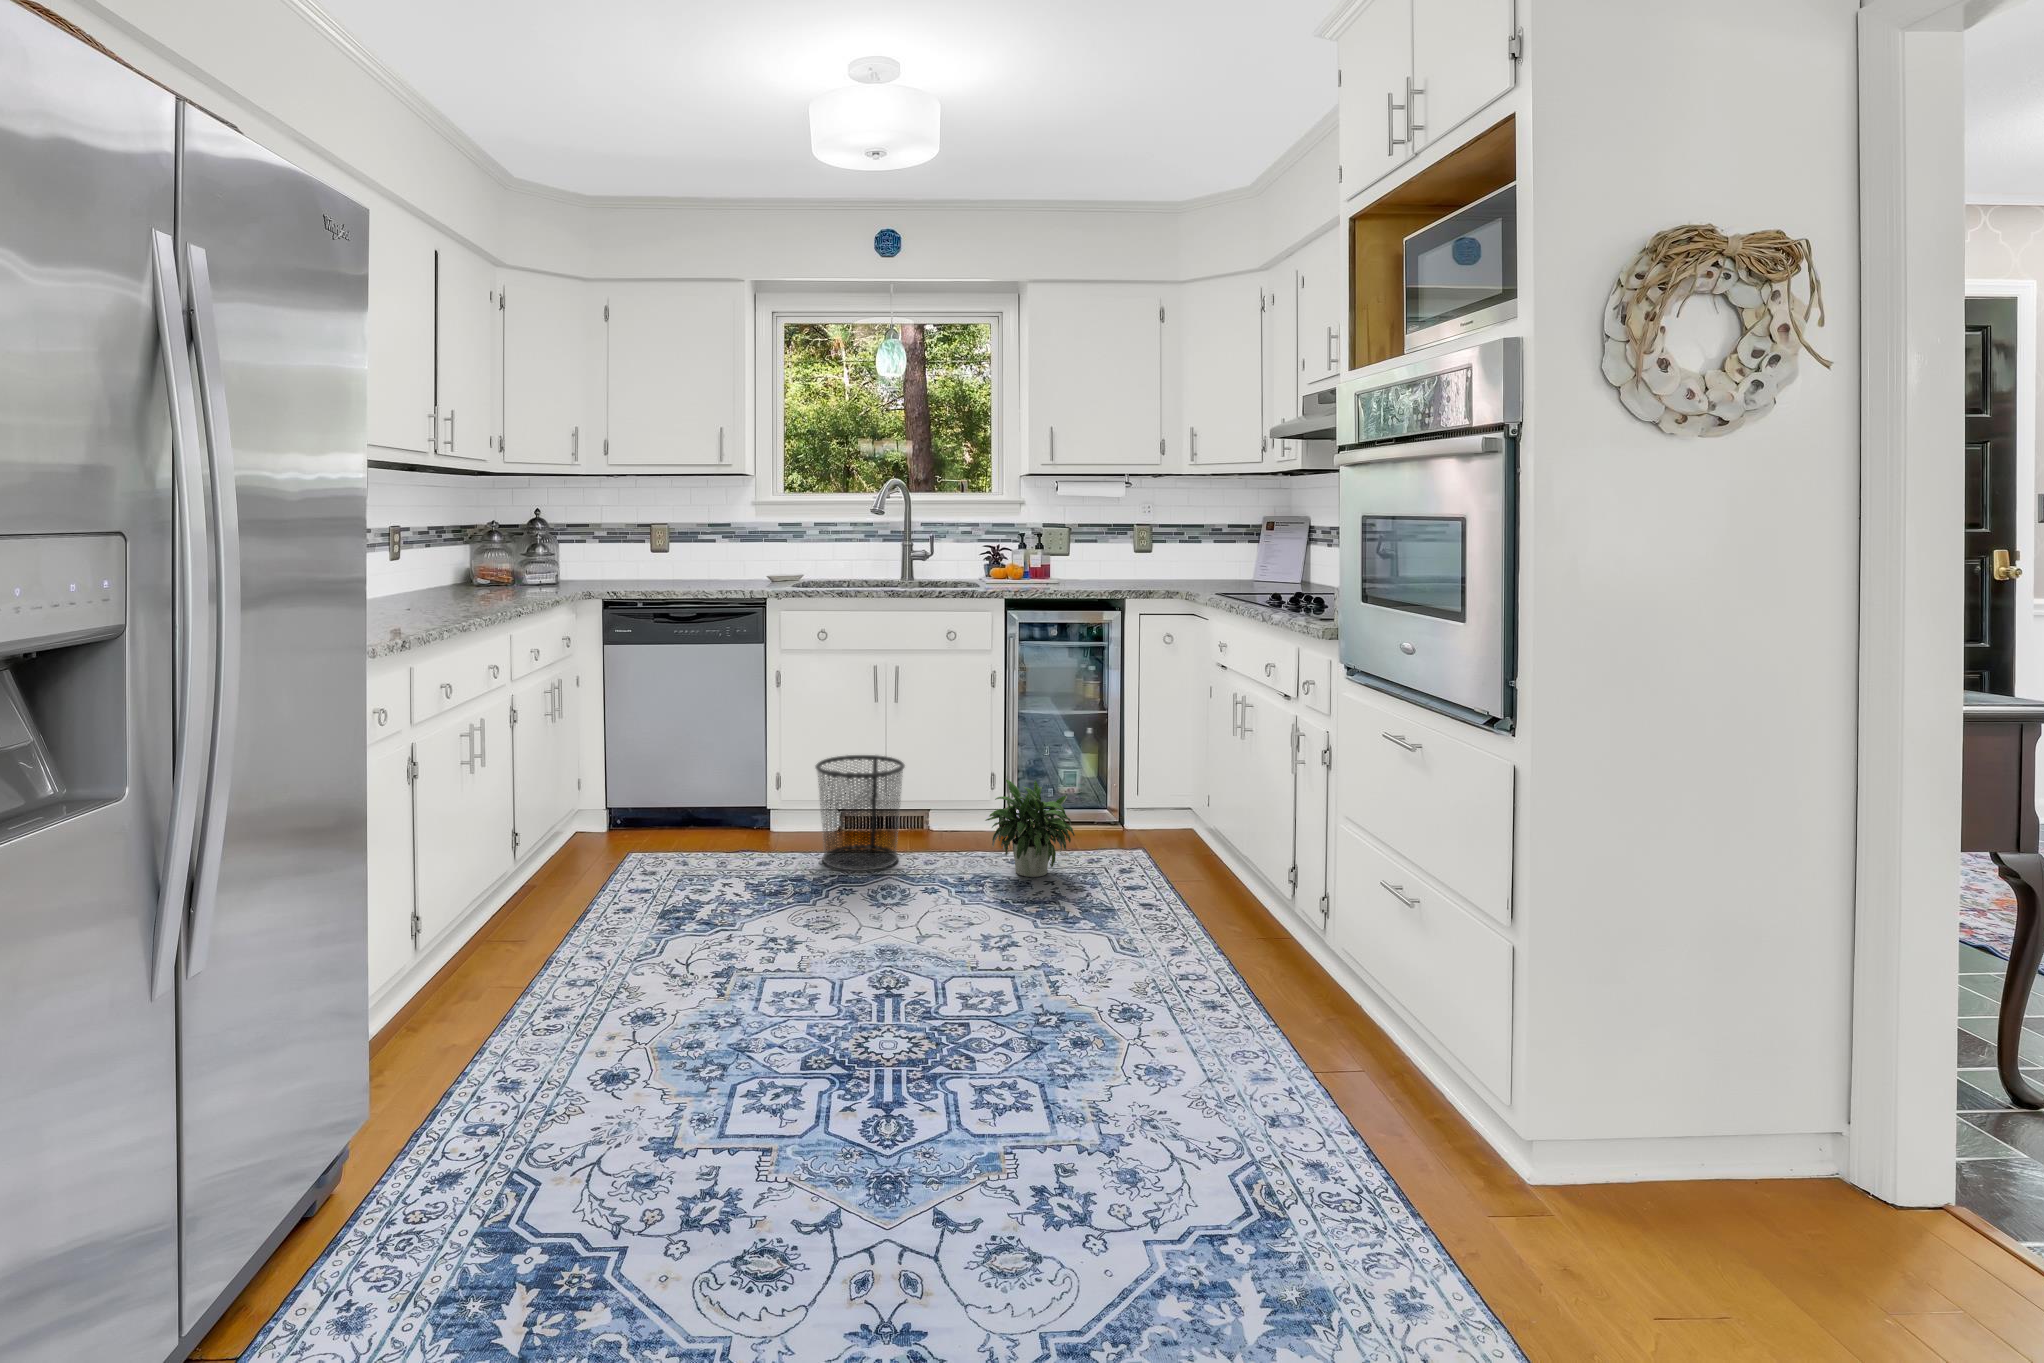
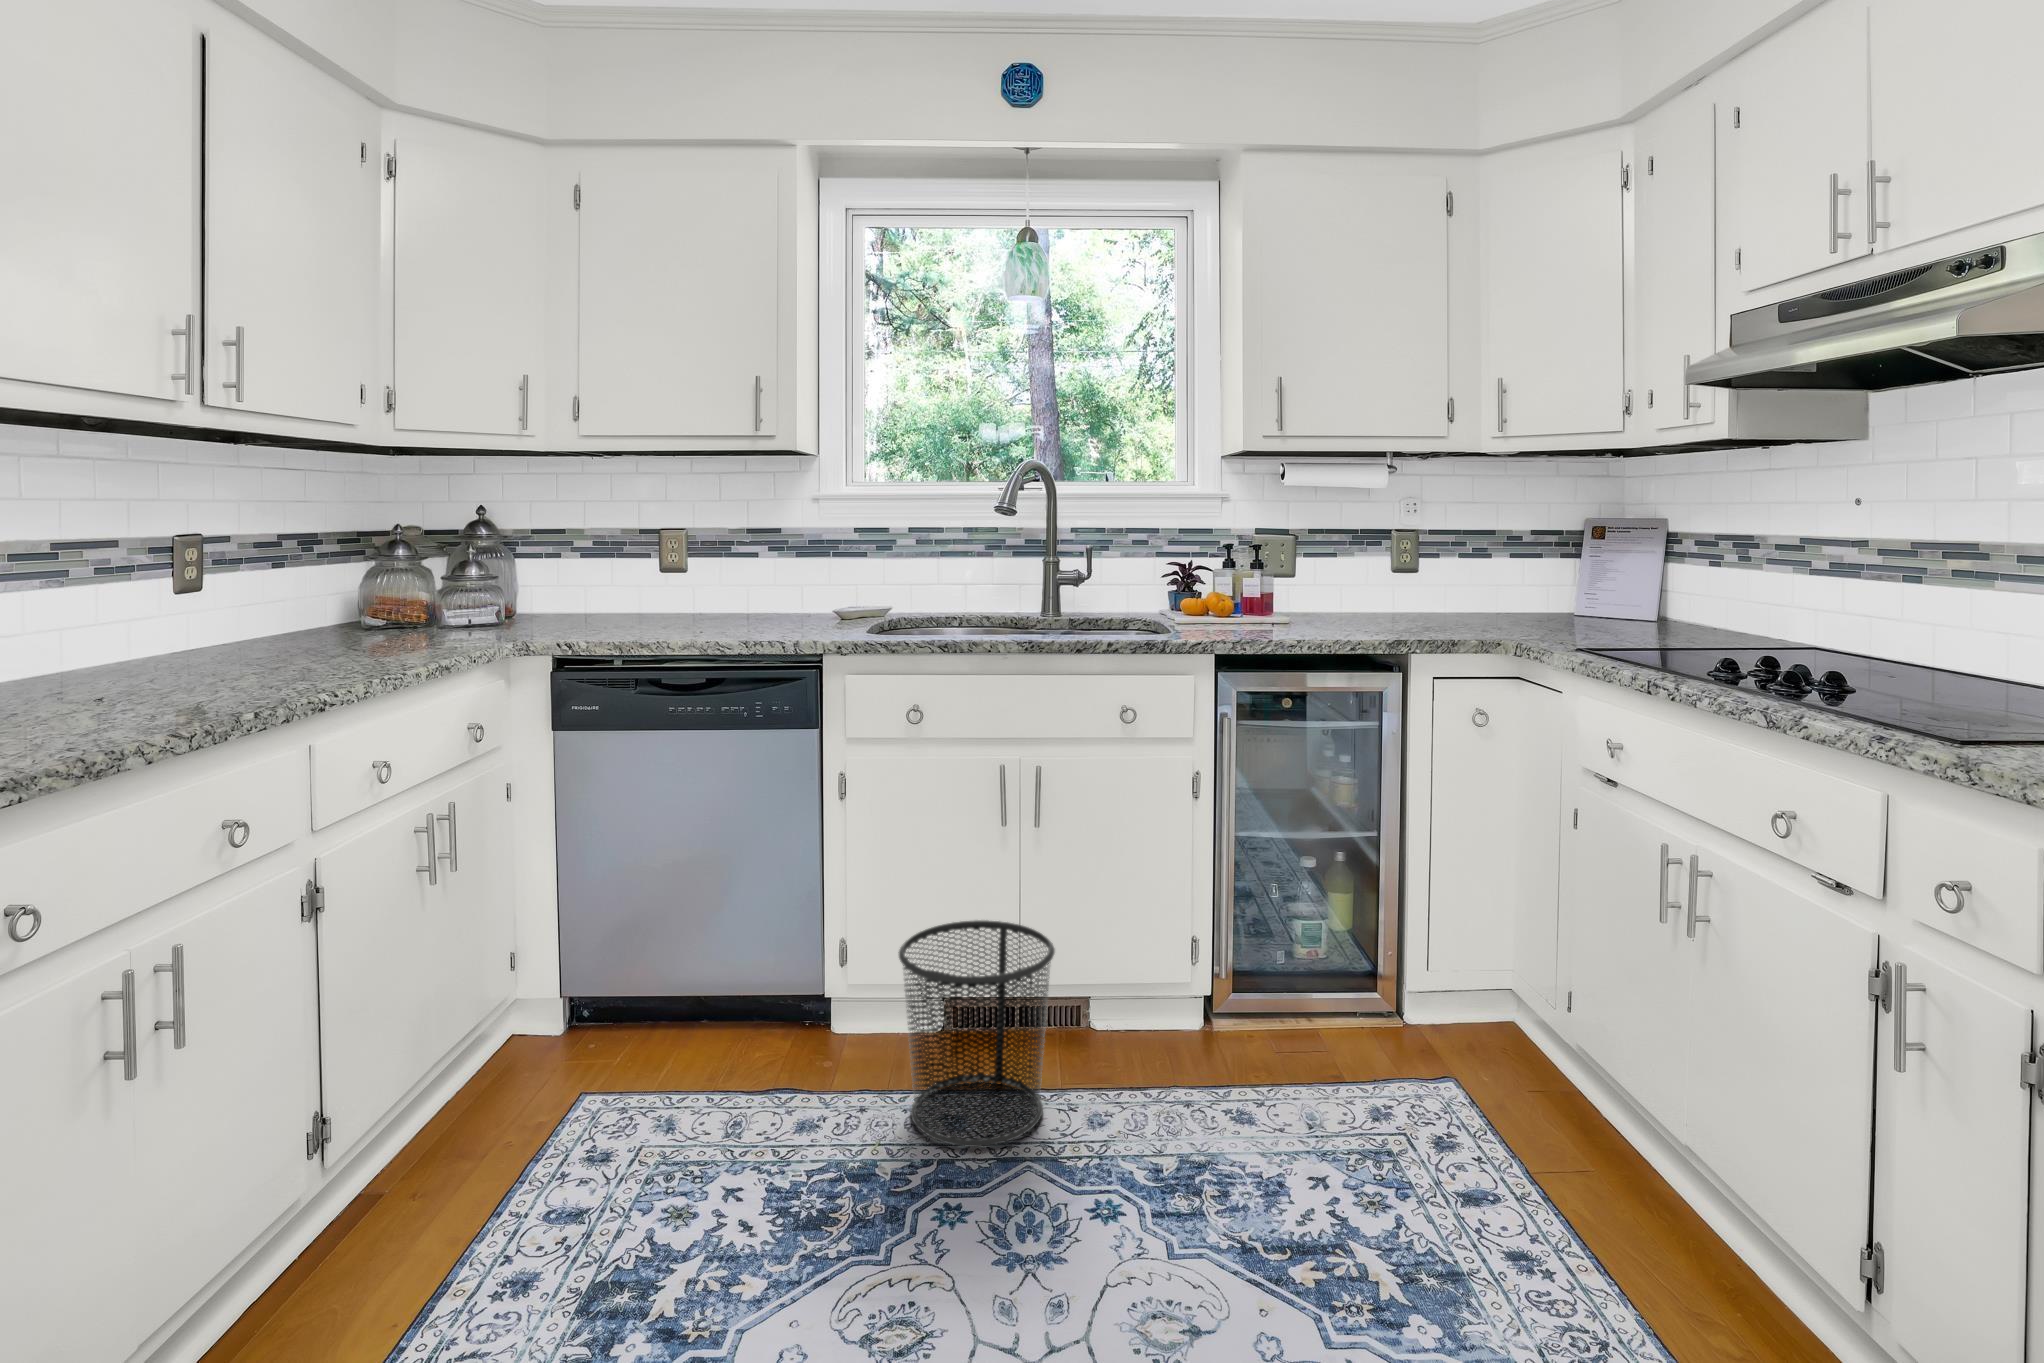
potted plant: present [985,779,1075,877] -> none [1199,973,1357,1165]

